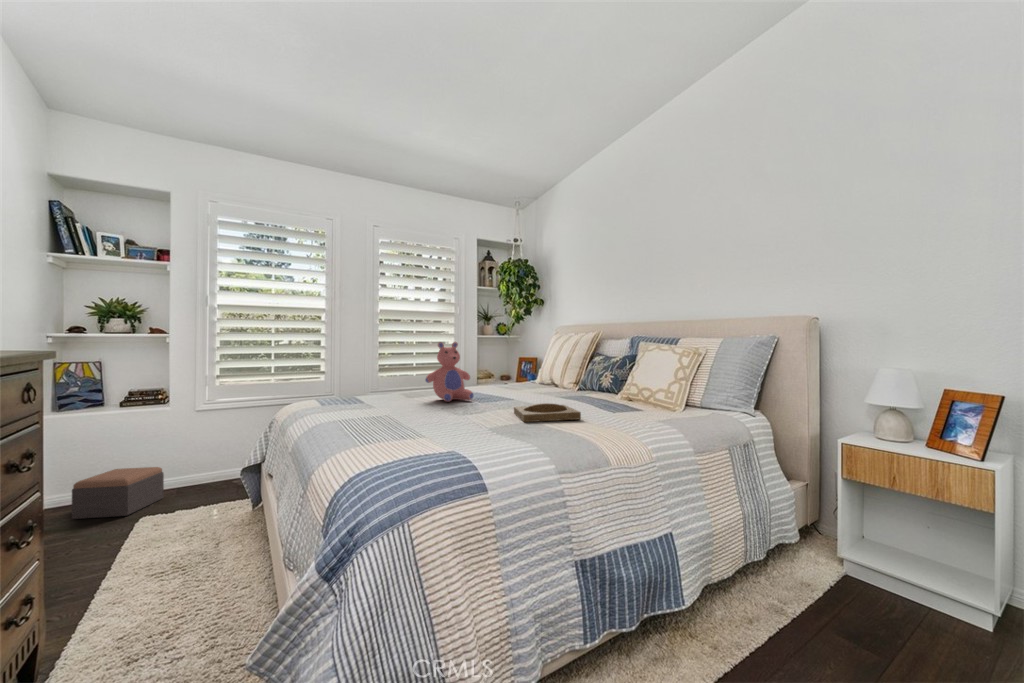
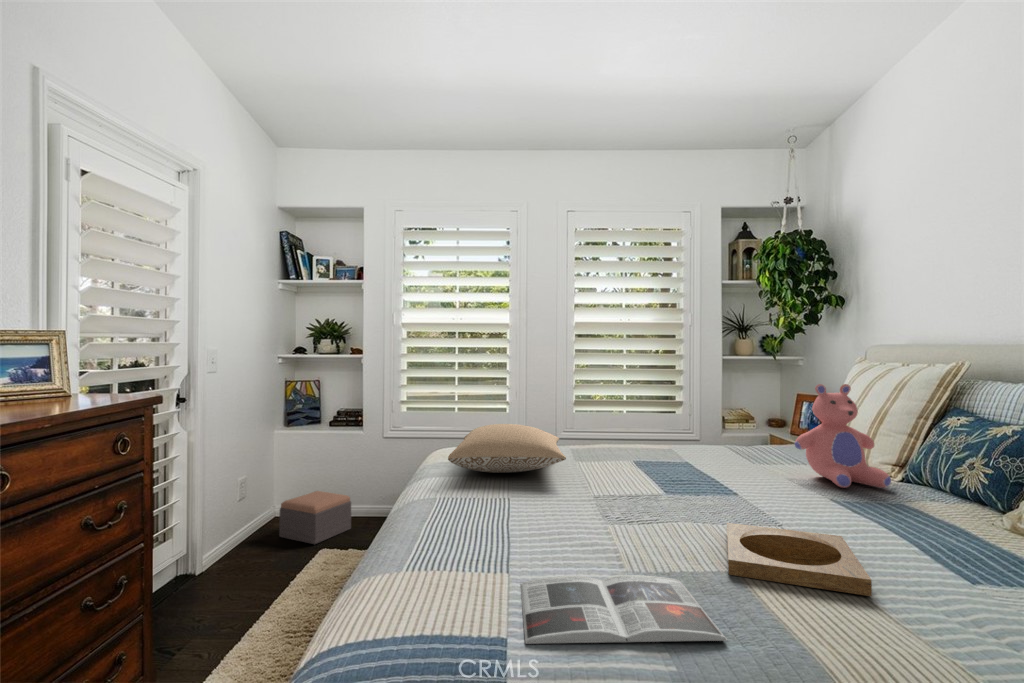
teddy bear: present [425,342,473,402] -> present [795,384,891,488]
pillow: none [318,374,410,407] -> present [448,424,566,473]
magazine: none [428,424,536,448] -> present [521,575,727,644]

